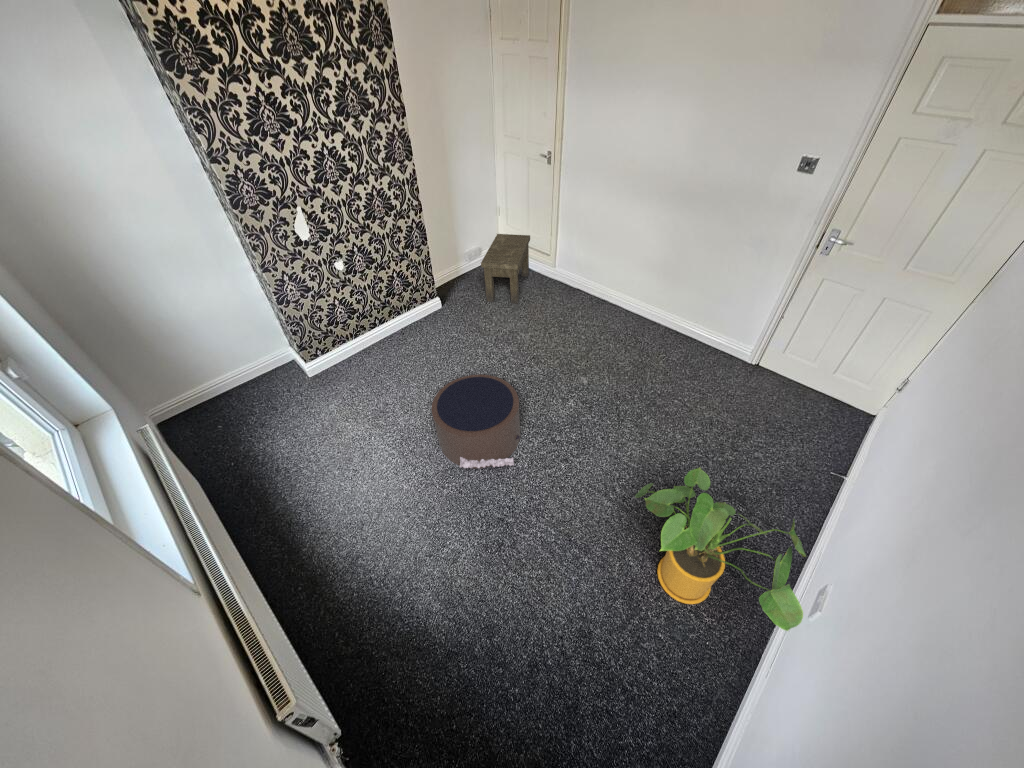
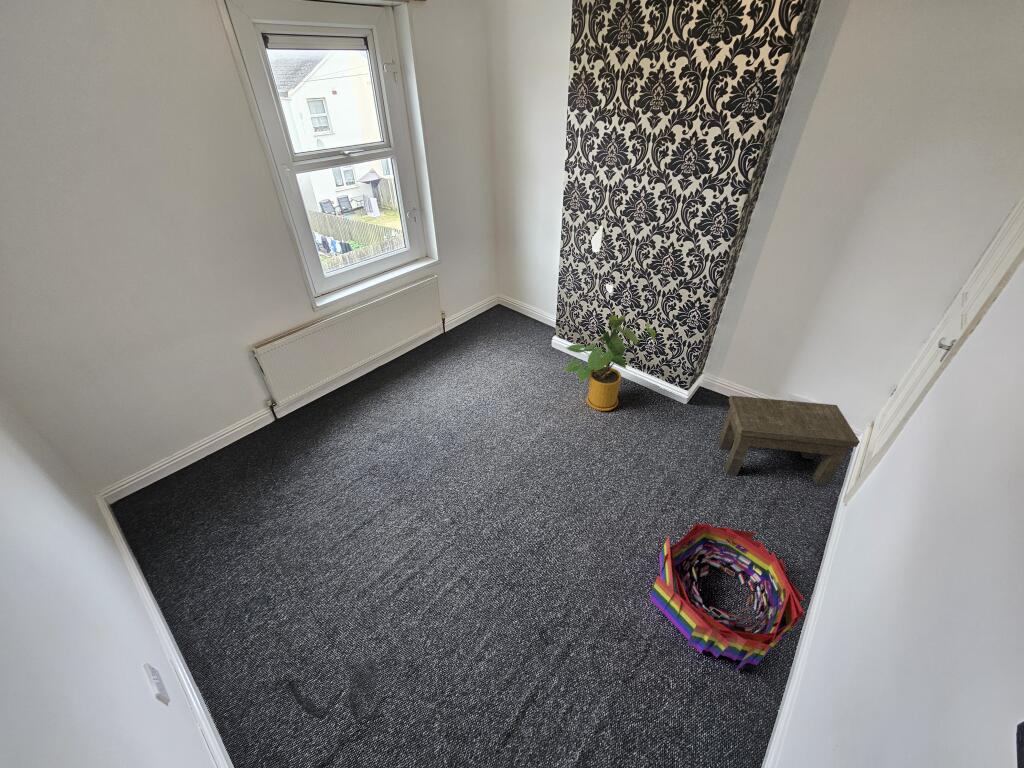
storage bin: none [575,285,654,346] -> present [650,522,804,670]
pouf: present [432,374,520,469] -> none [425,394,527,481]
house plant: present [635,468,806,631] -> present [565,315,656,411]

